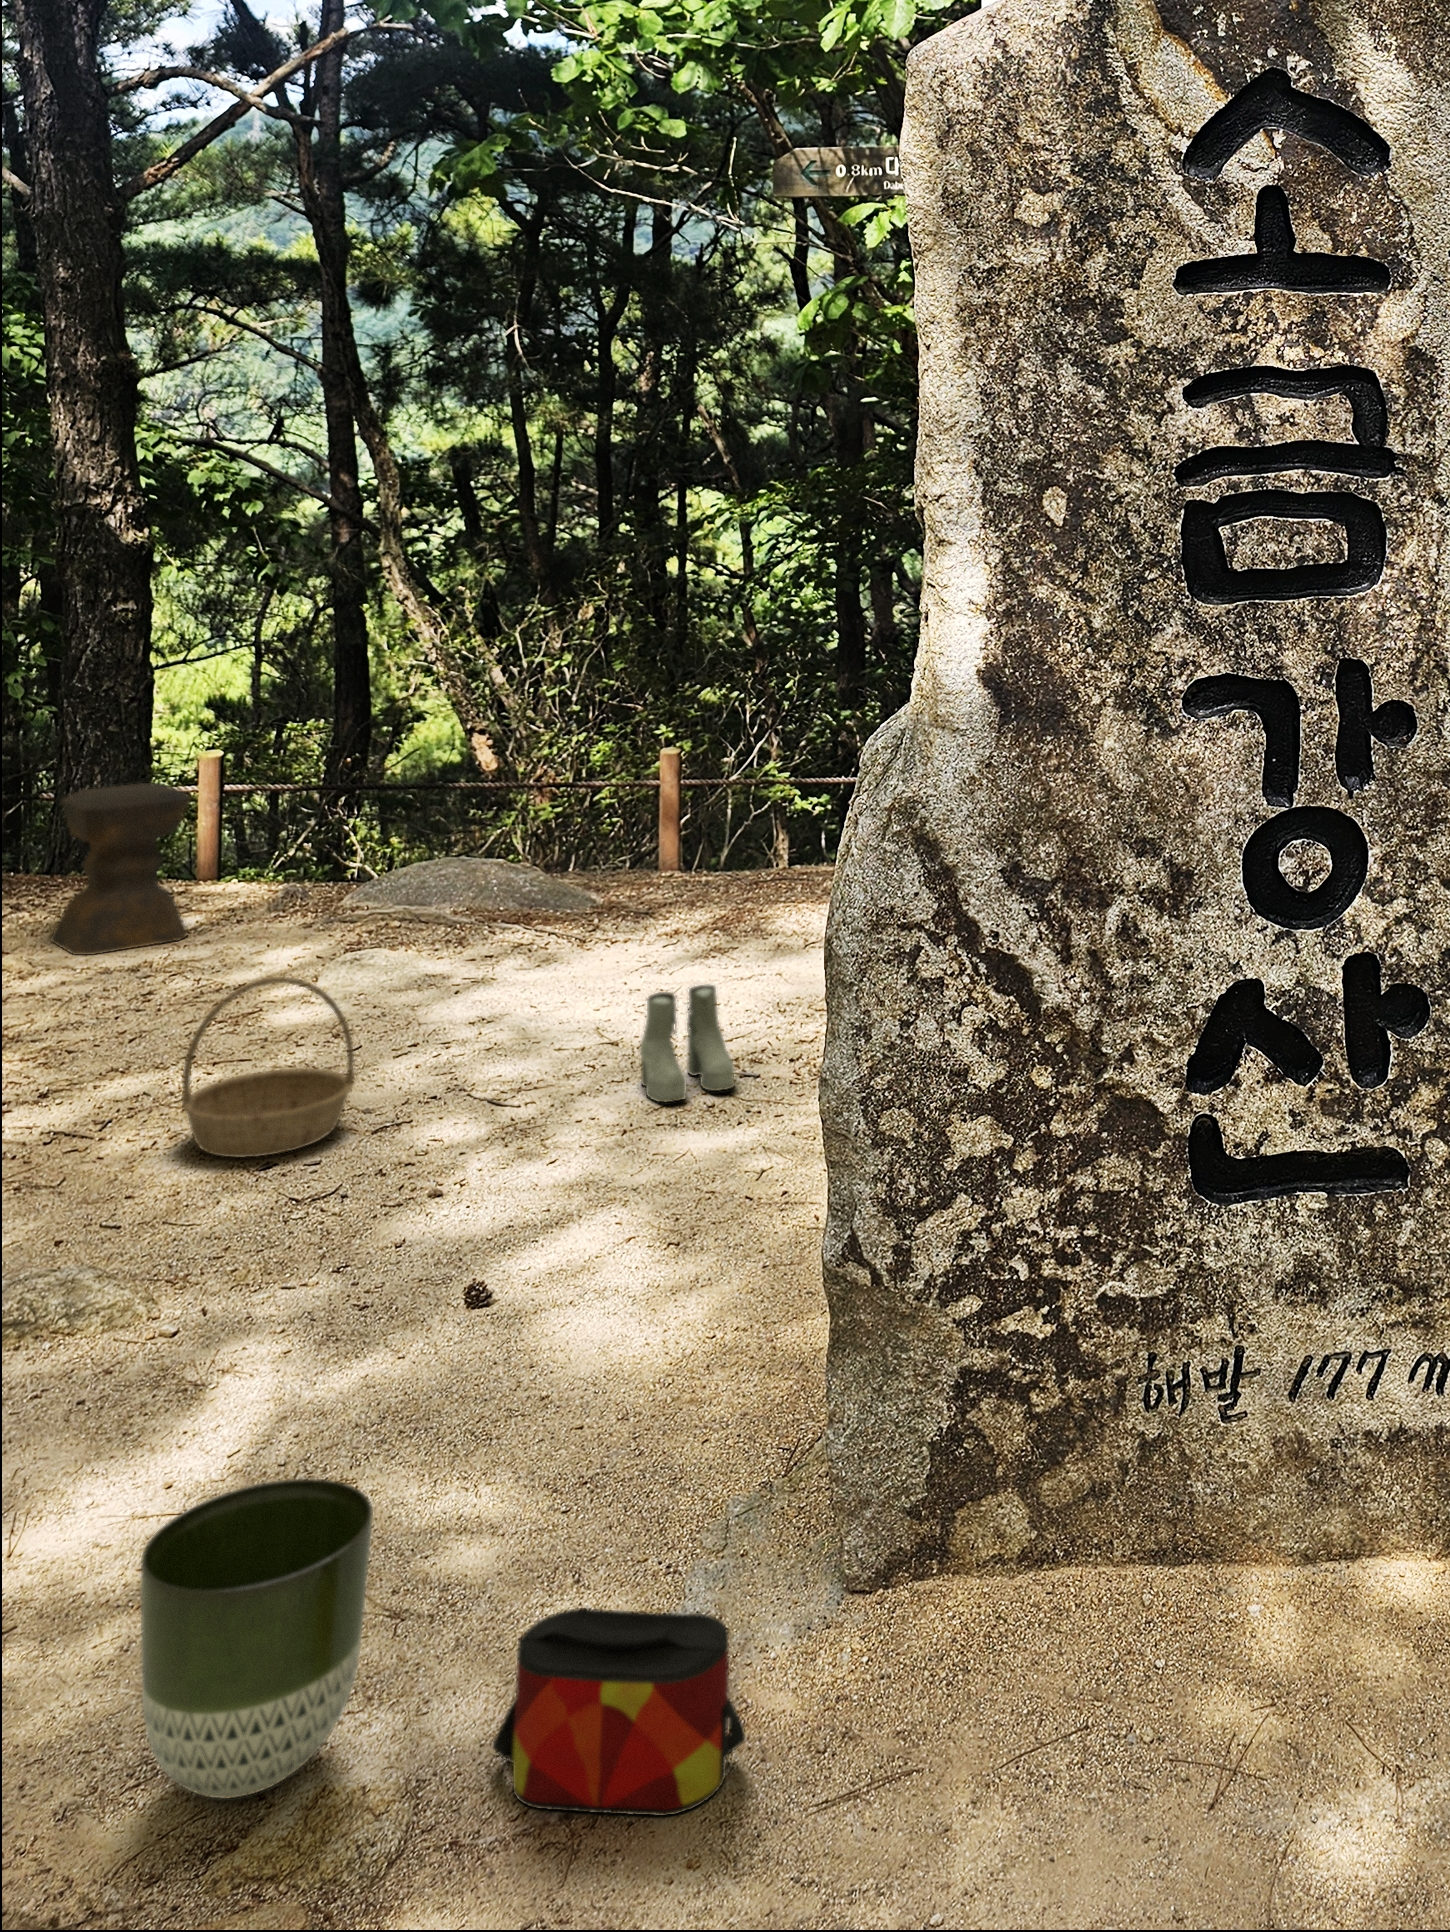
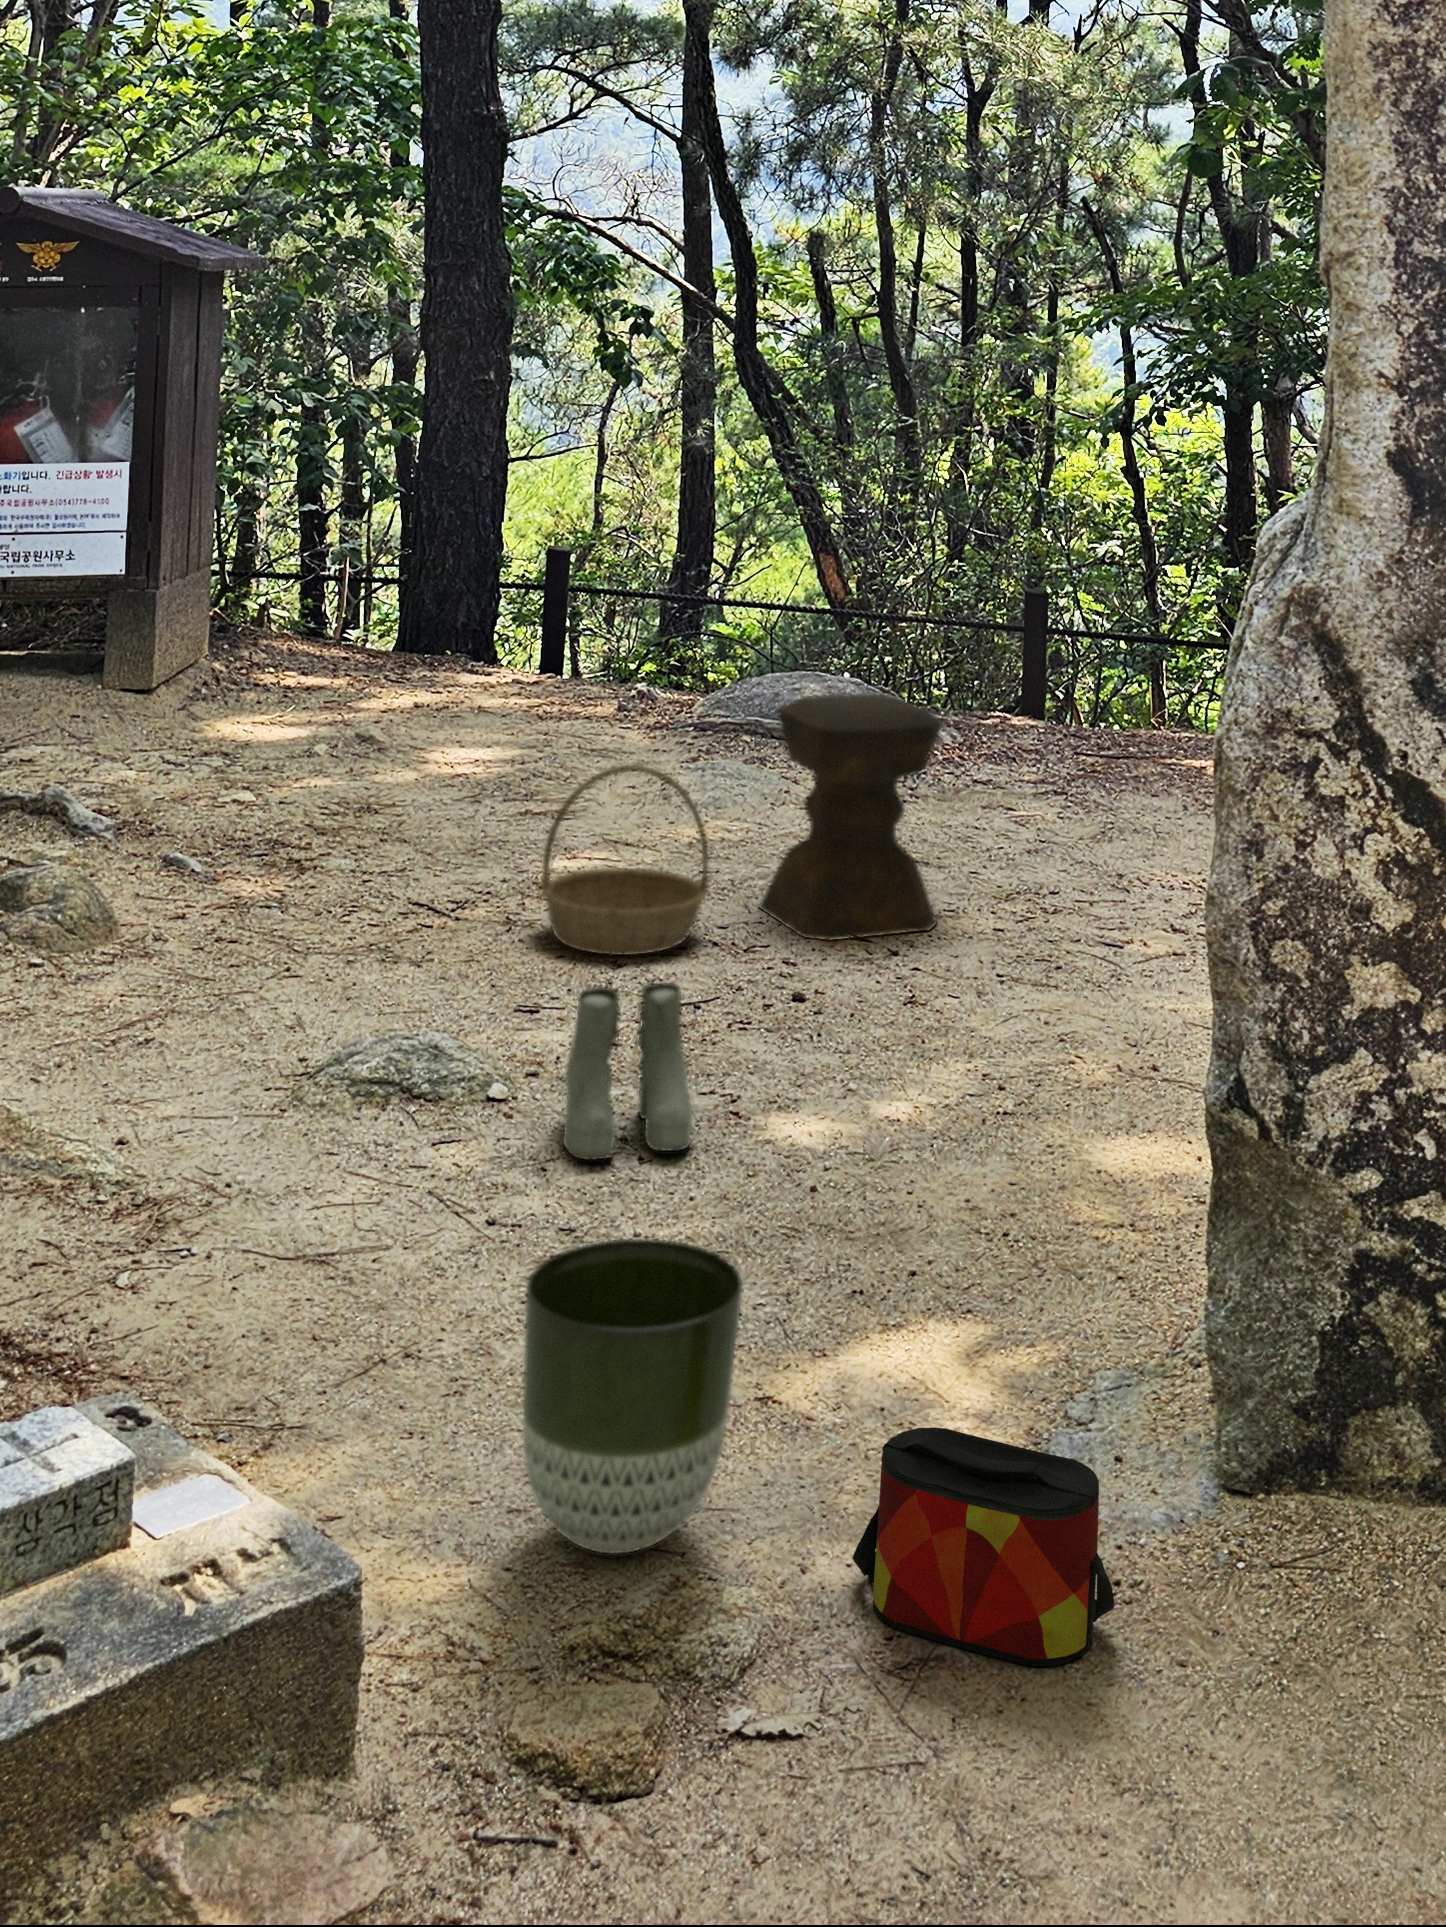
stool: present [50,783,190,955] -> present [758,693,943,941]
boots: present [640,985,734,1102] -> present [563,983,693,1160]

